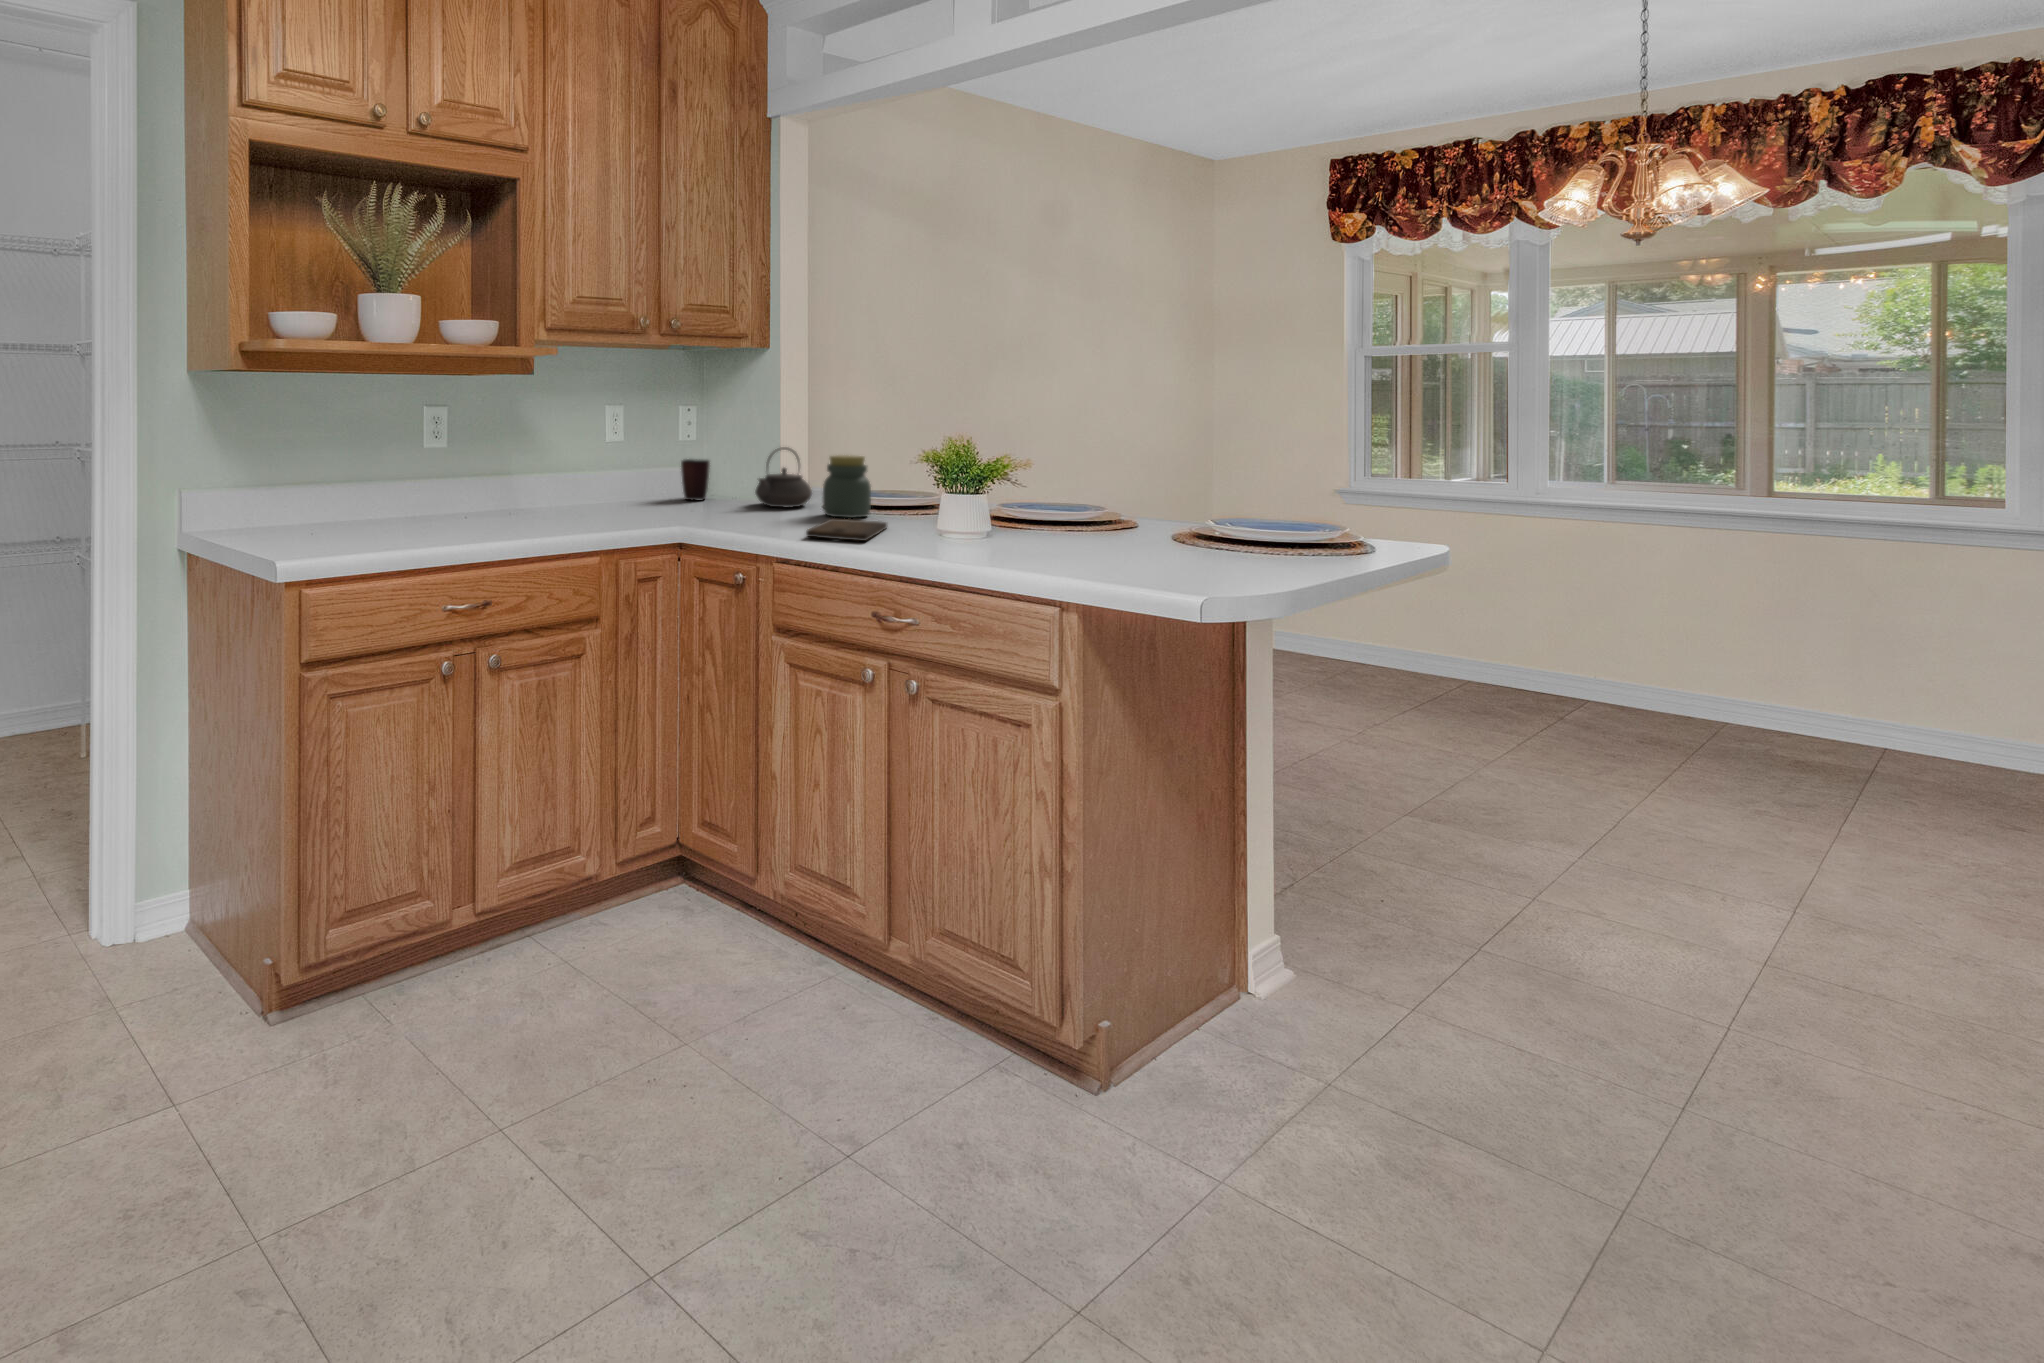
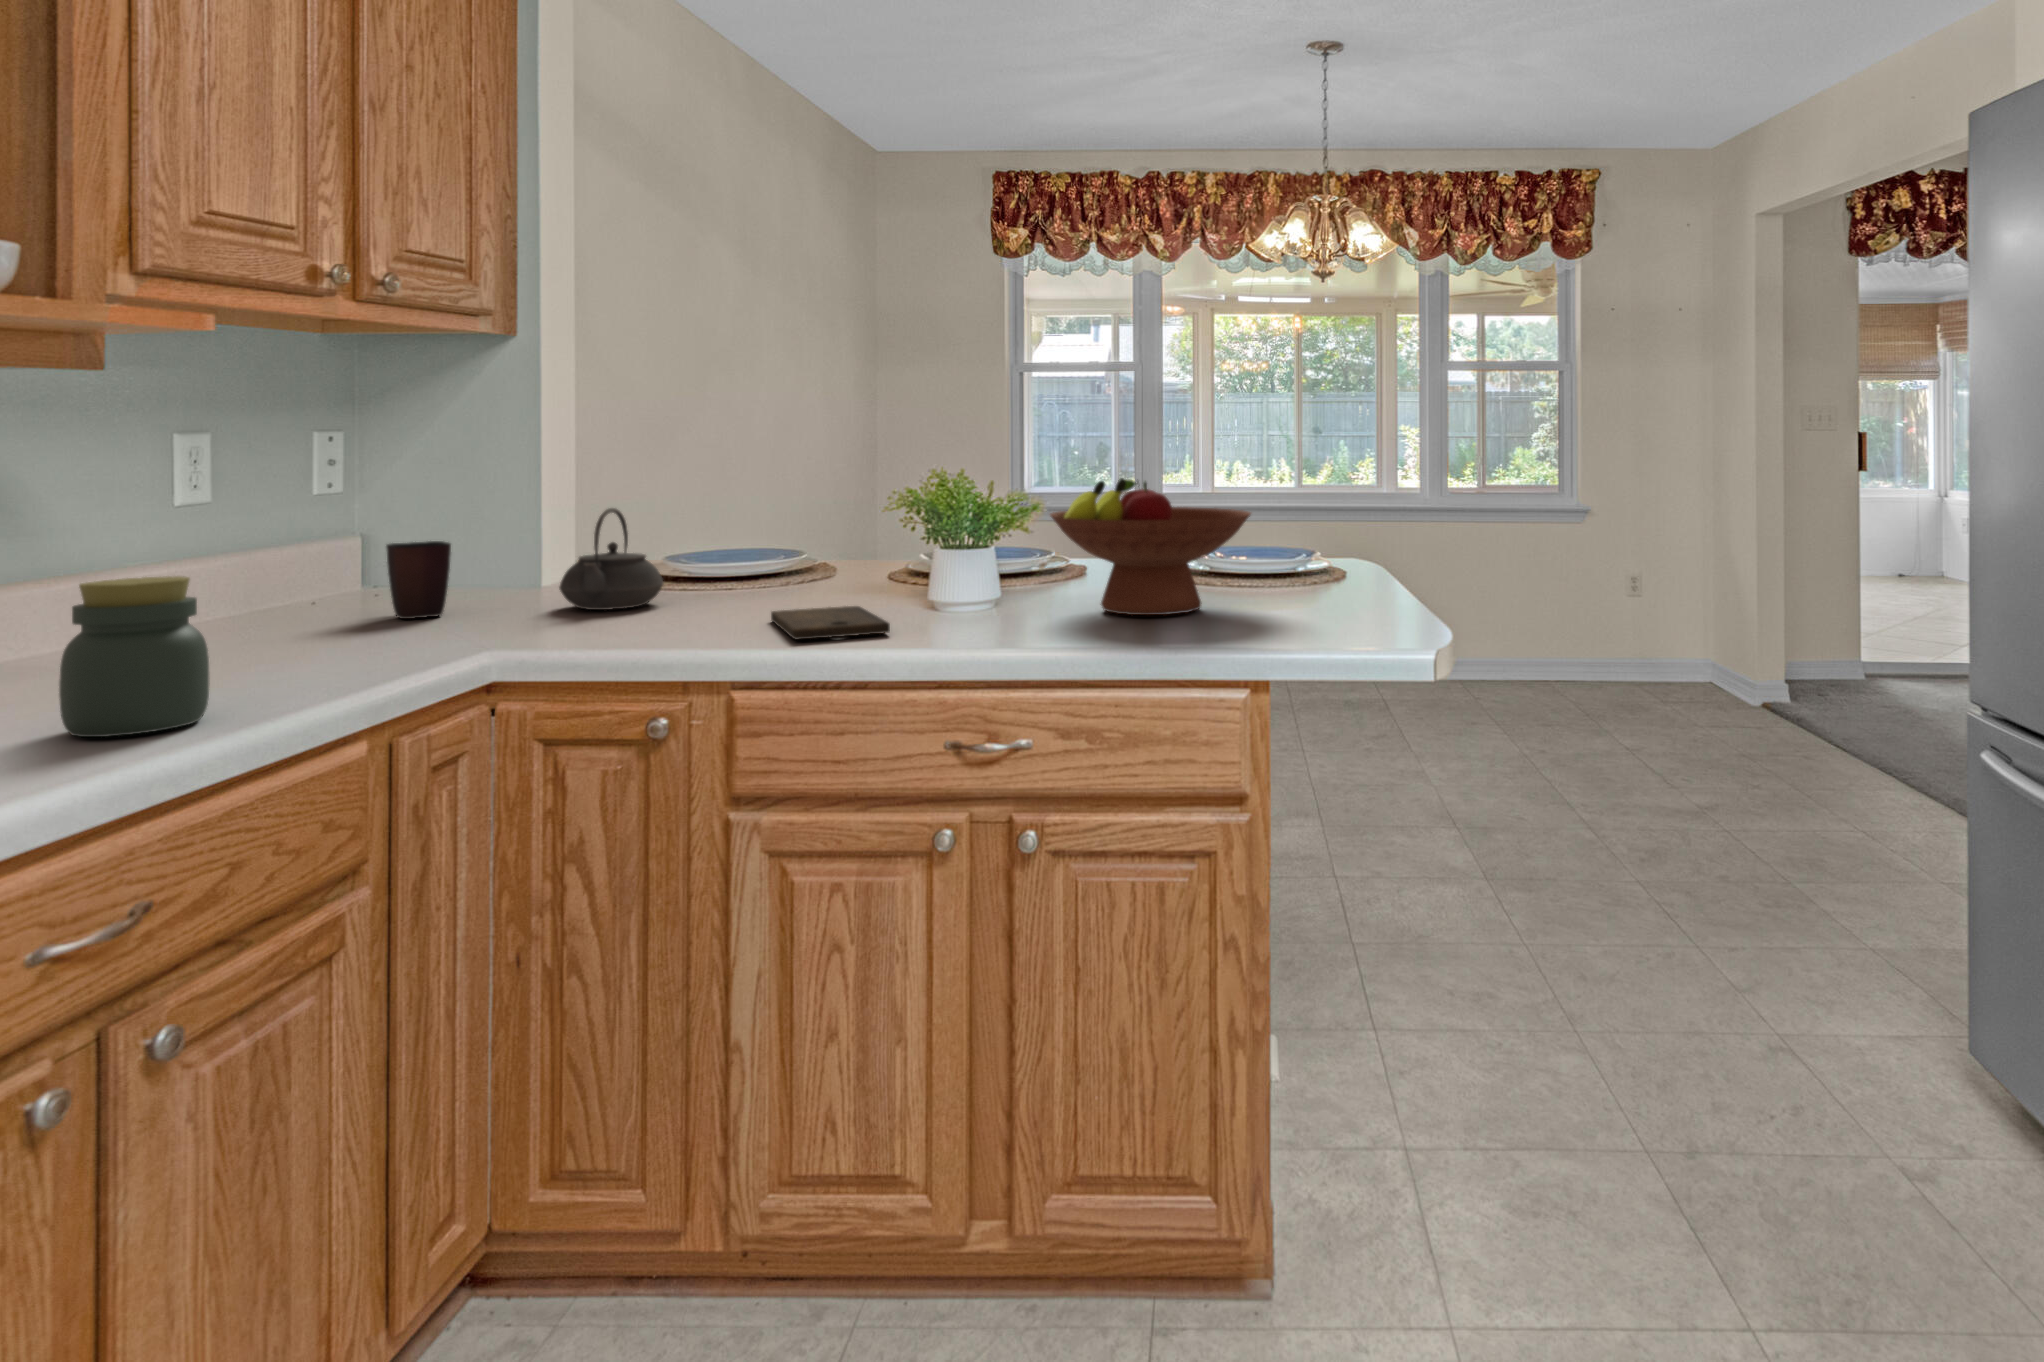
fruit bowl: none [998,446,1180,560] -> present [1050,478,1251,615]
jar: present [823,455,871,518] -> present [59,576,210,737]

